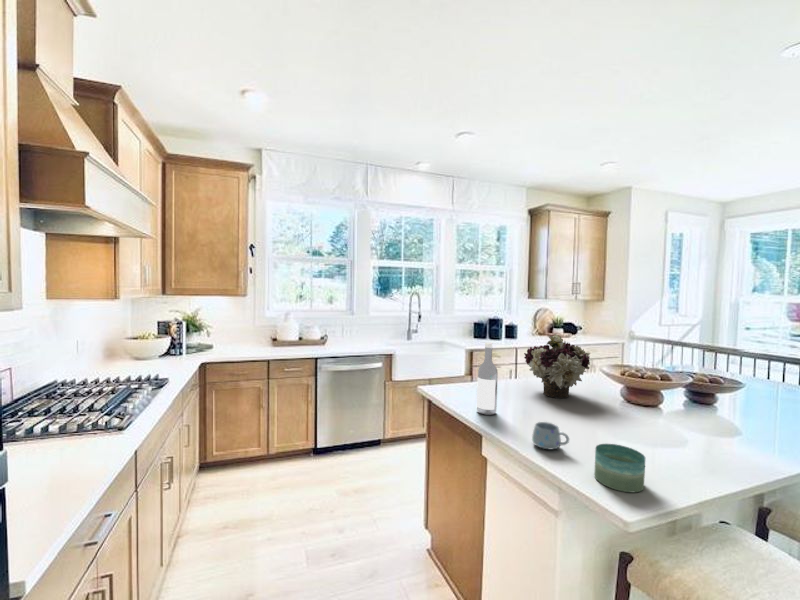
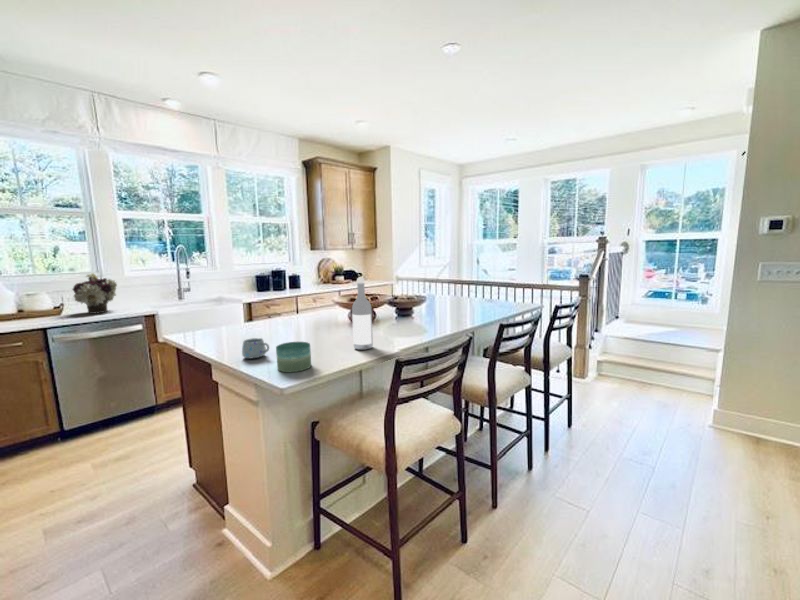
flower arrangement: present [524,335,590,398] -> present [73,273,117,314]
wine bottle: present [477,342,498,415] -> present [352,278,373,350]

